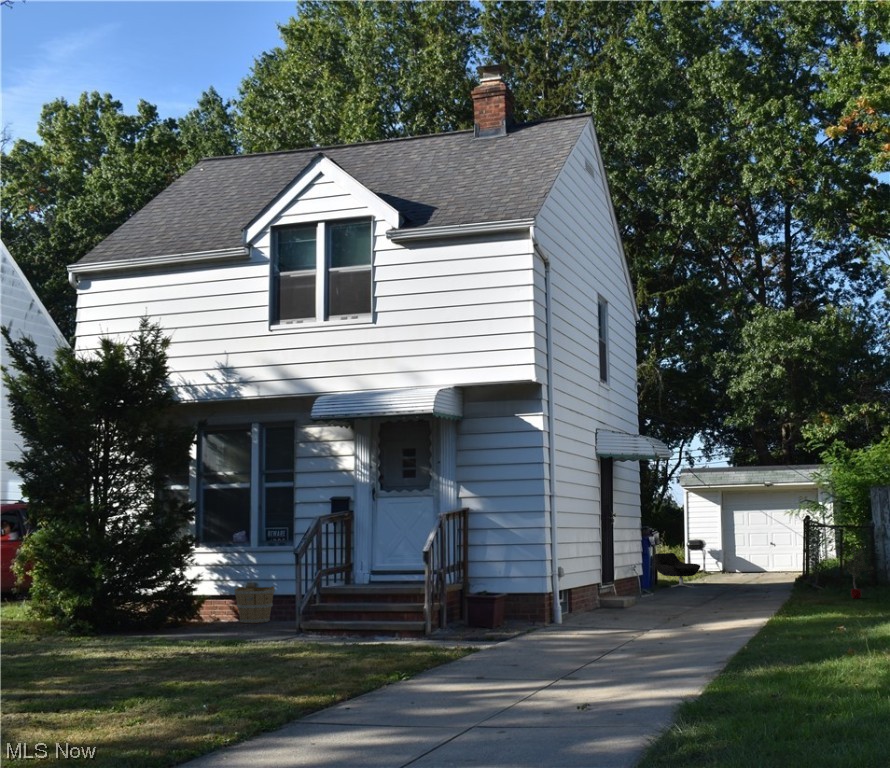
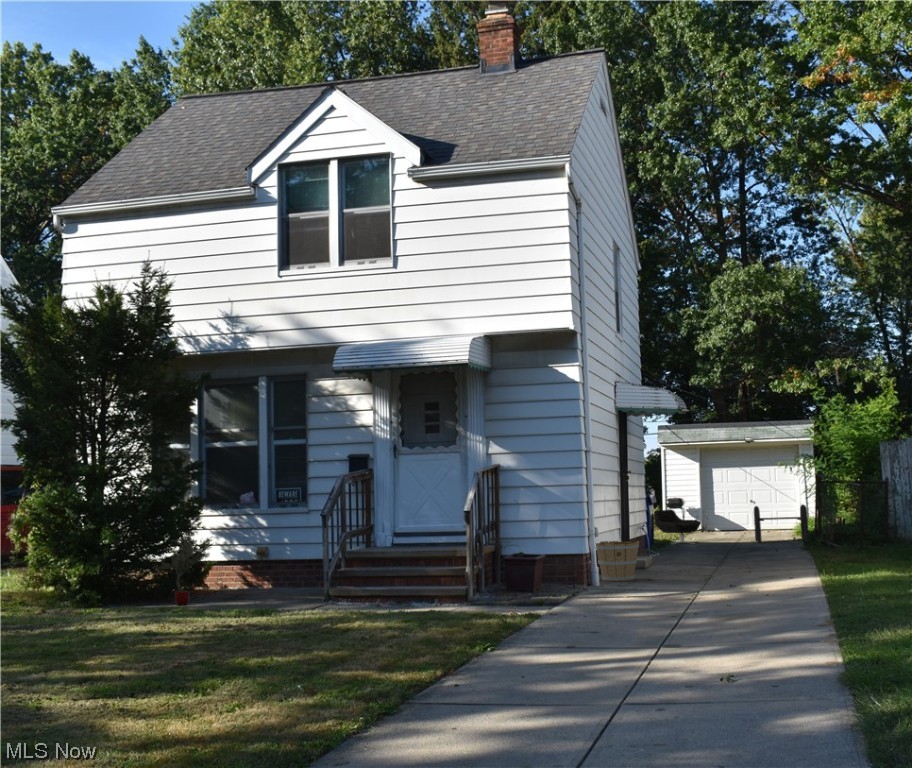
potted tree: present [847,547,873,599] -> present [153,533,210,605]
bench: none [752,551,805,588] -> present [754,504,809,543]
wooden bucket: present [234,586,275,623] -> present [595,541,639,581]

